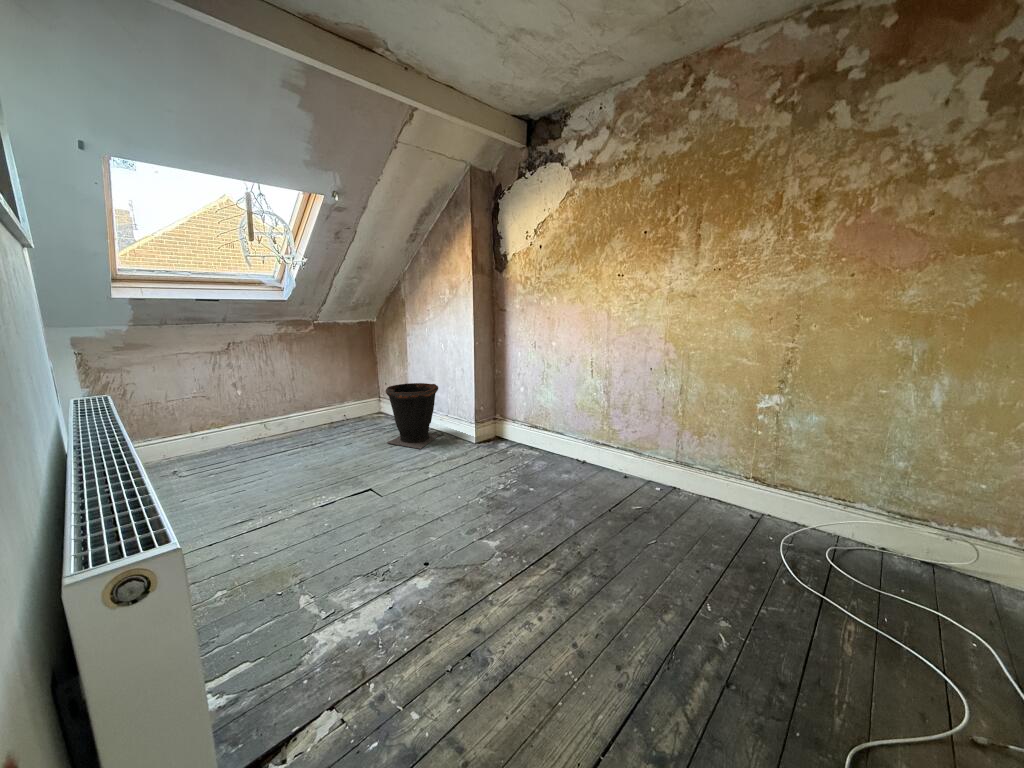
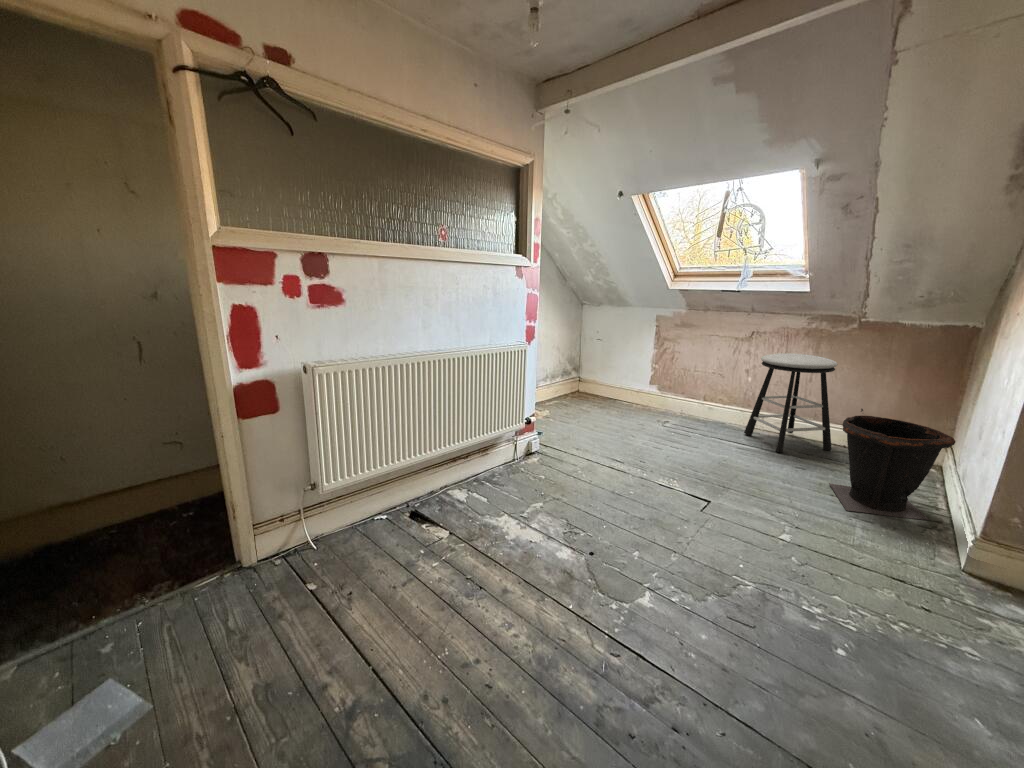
stool: none [268,356,340,444] -> present [744,354,838,452]

